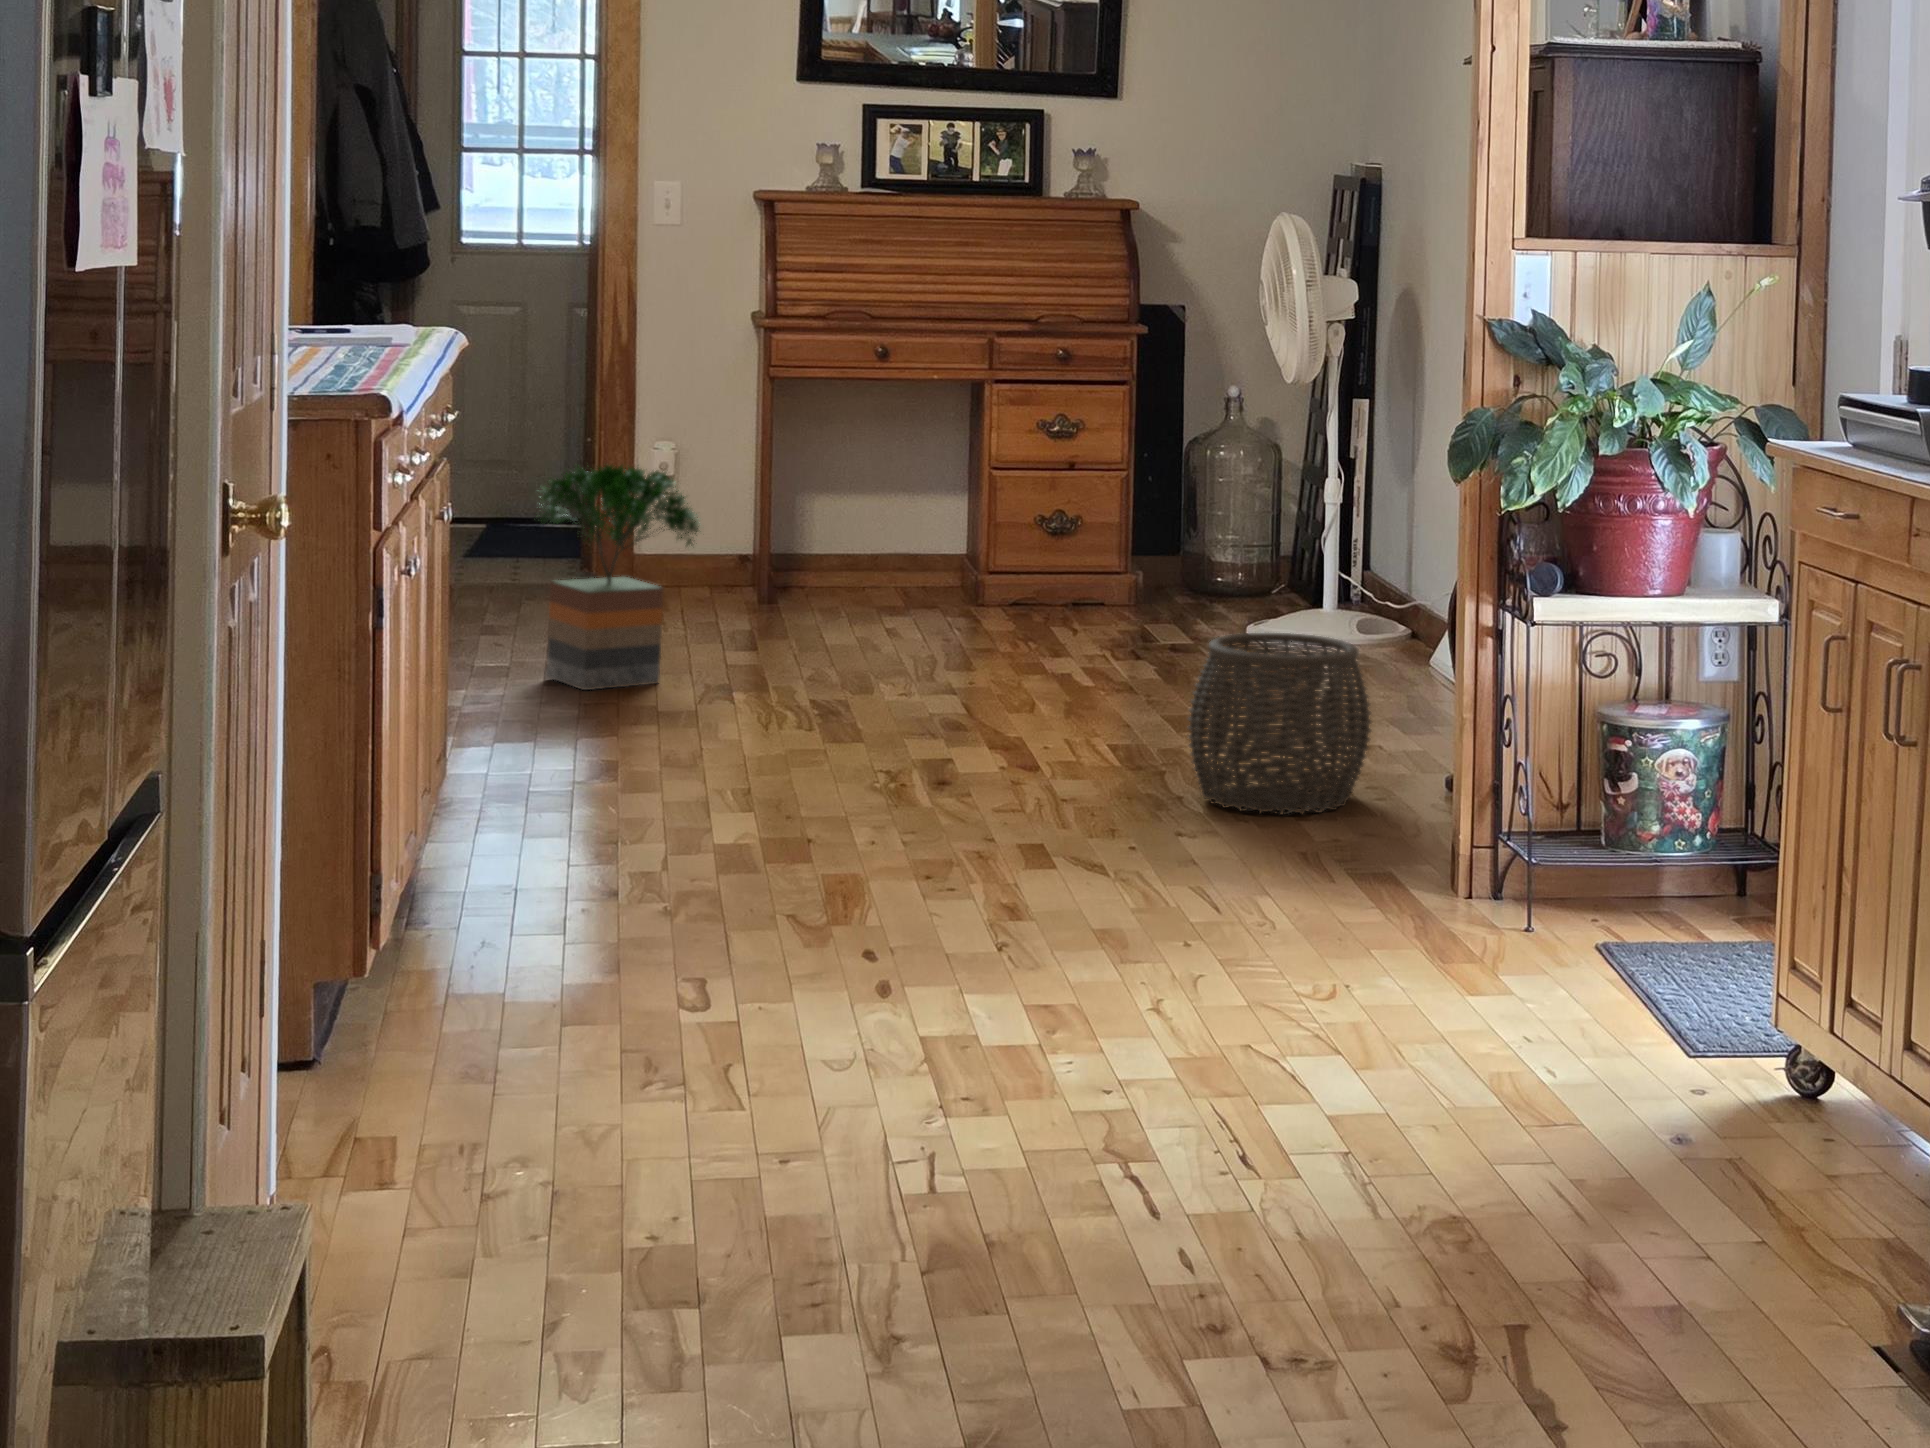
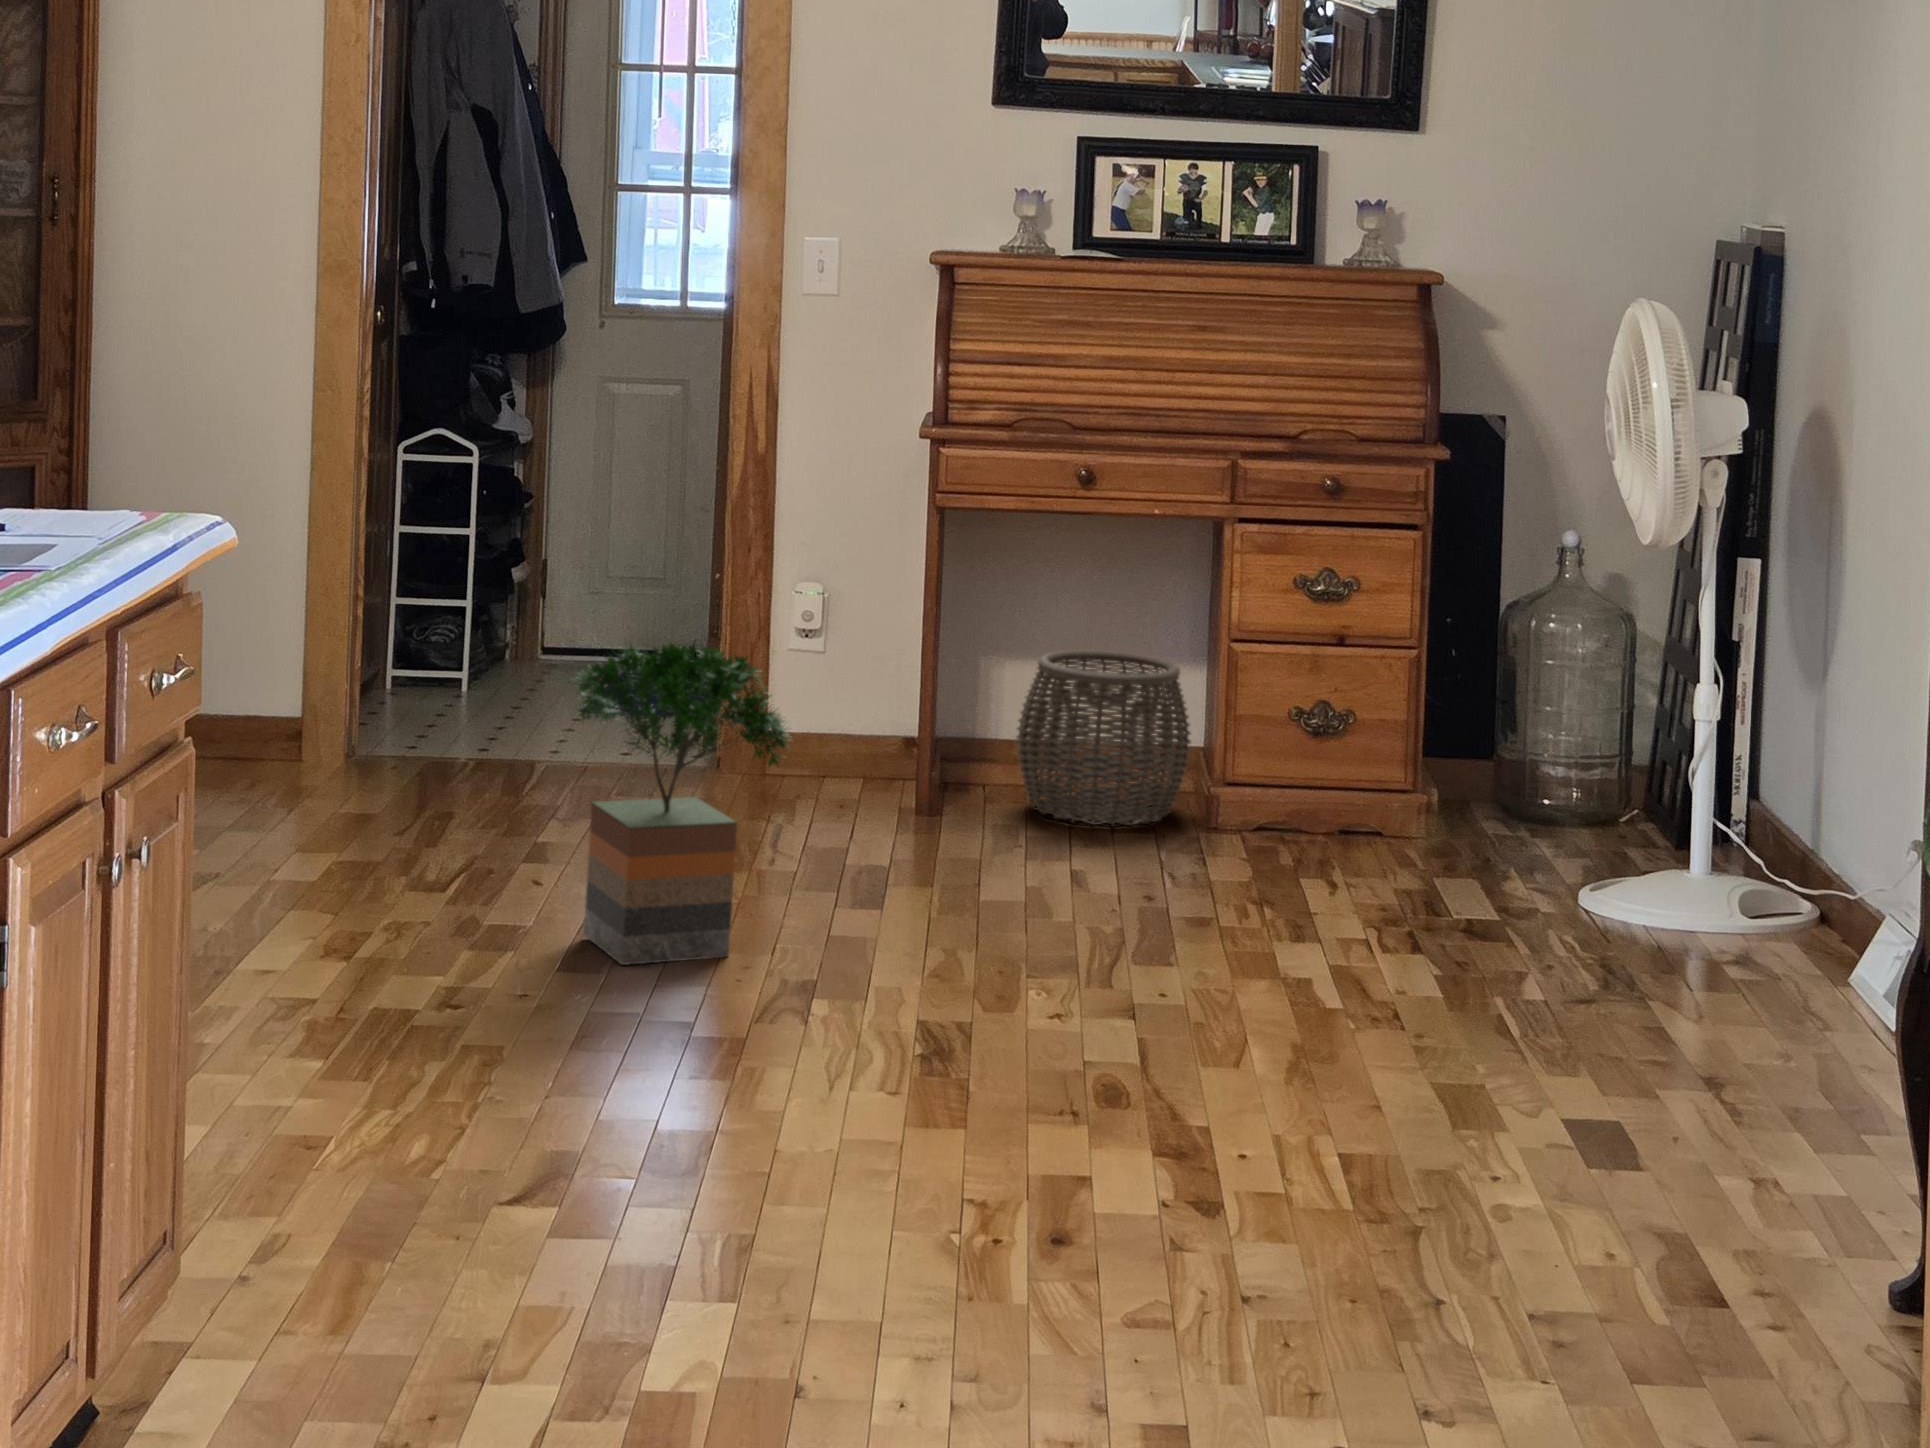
woven basket: present [1187,633,1371,814] -> present [1017,651,1191,825]

